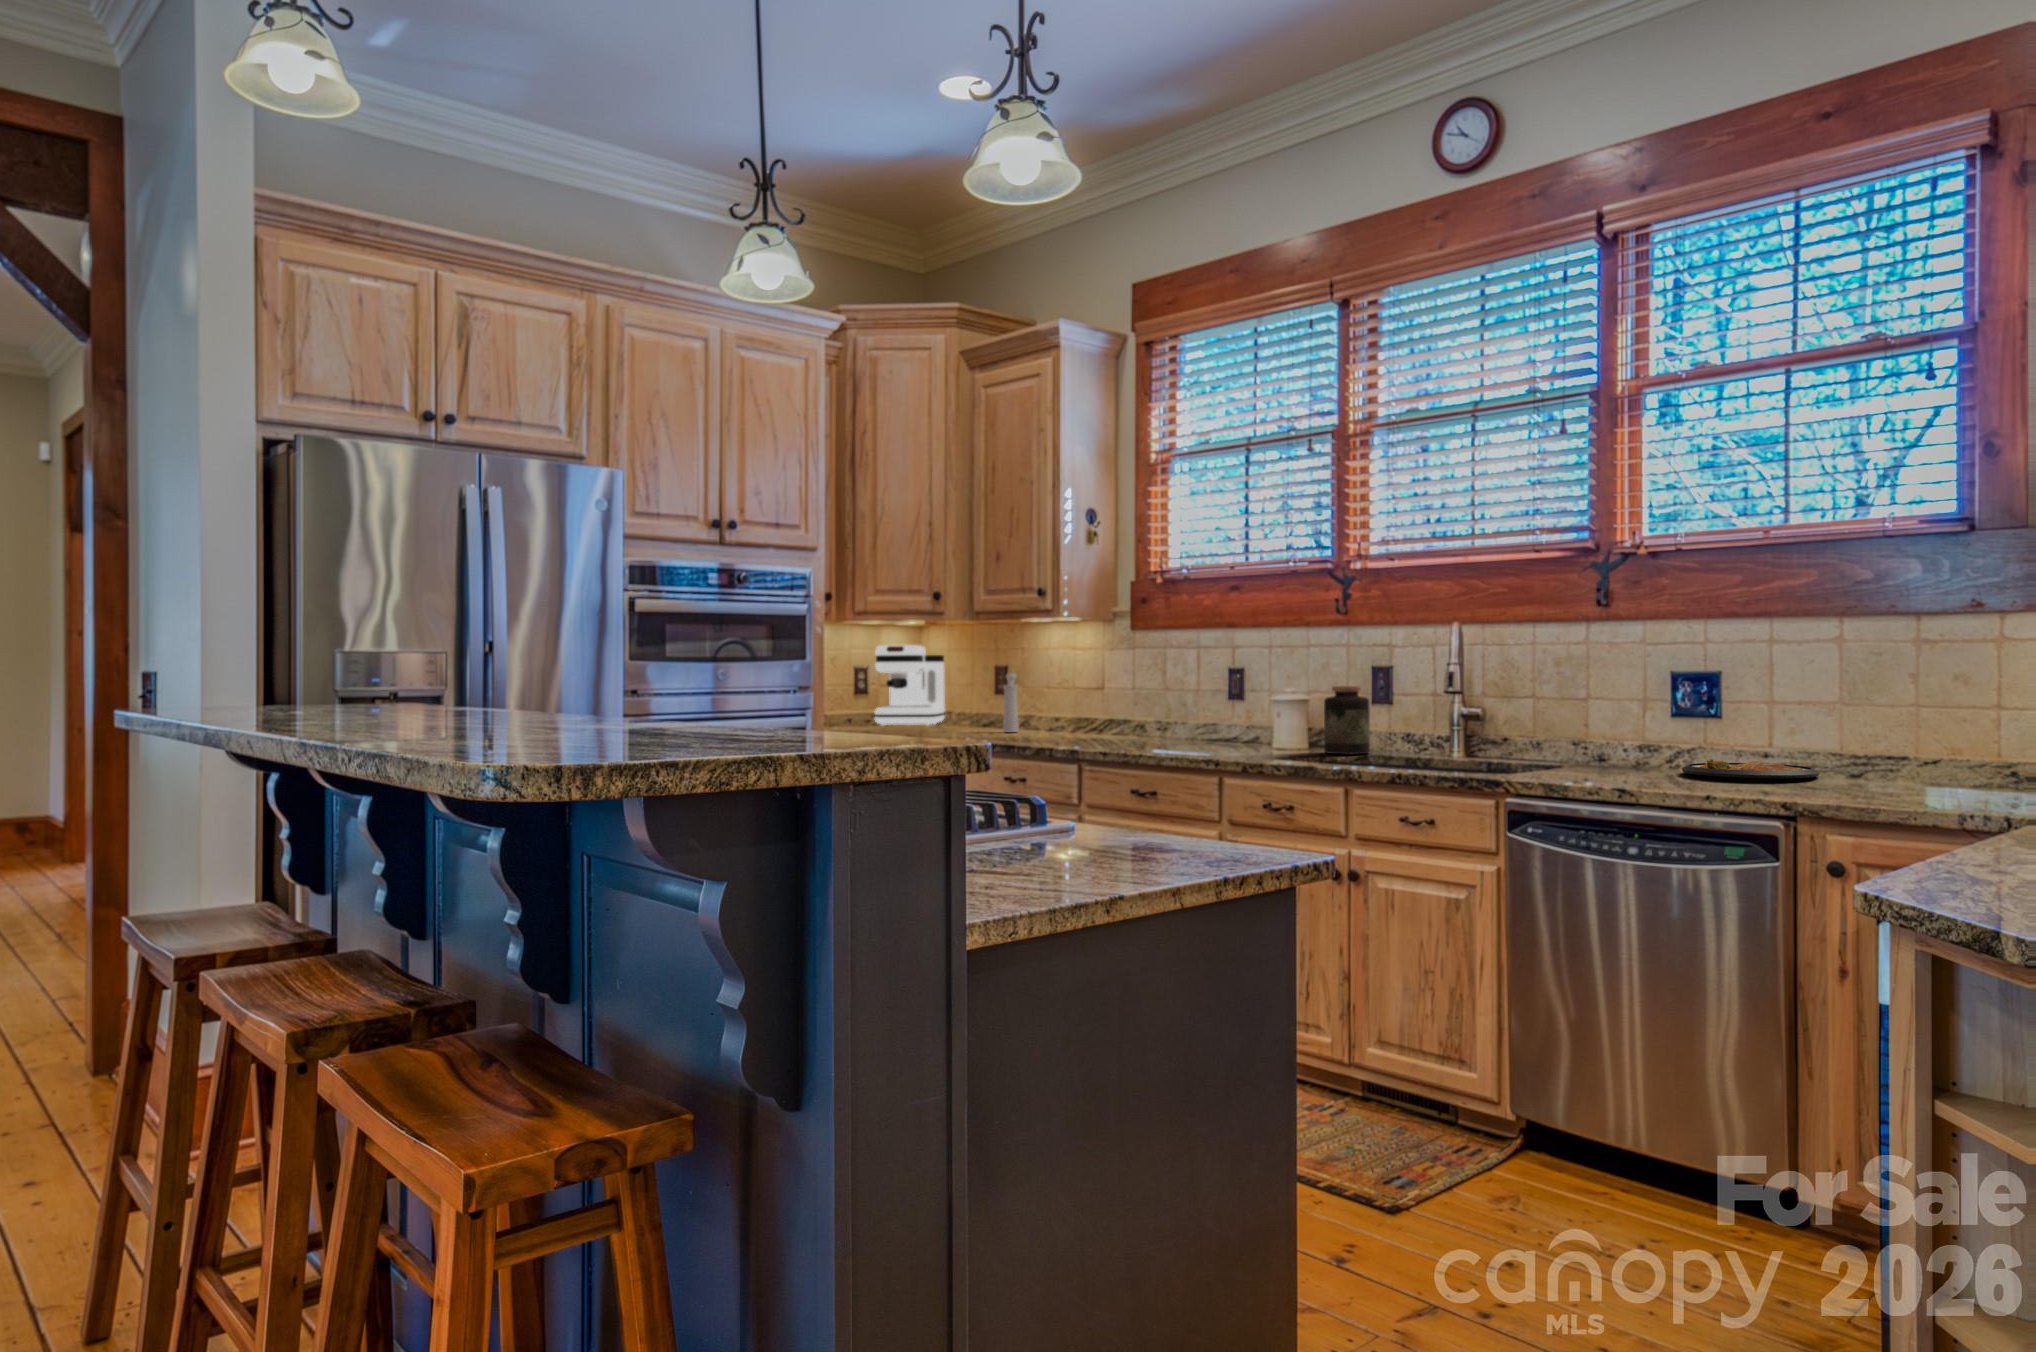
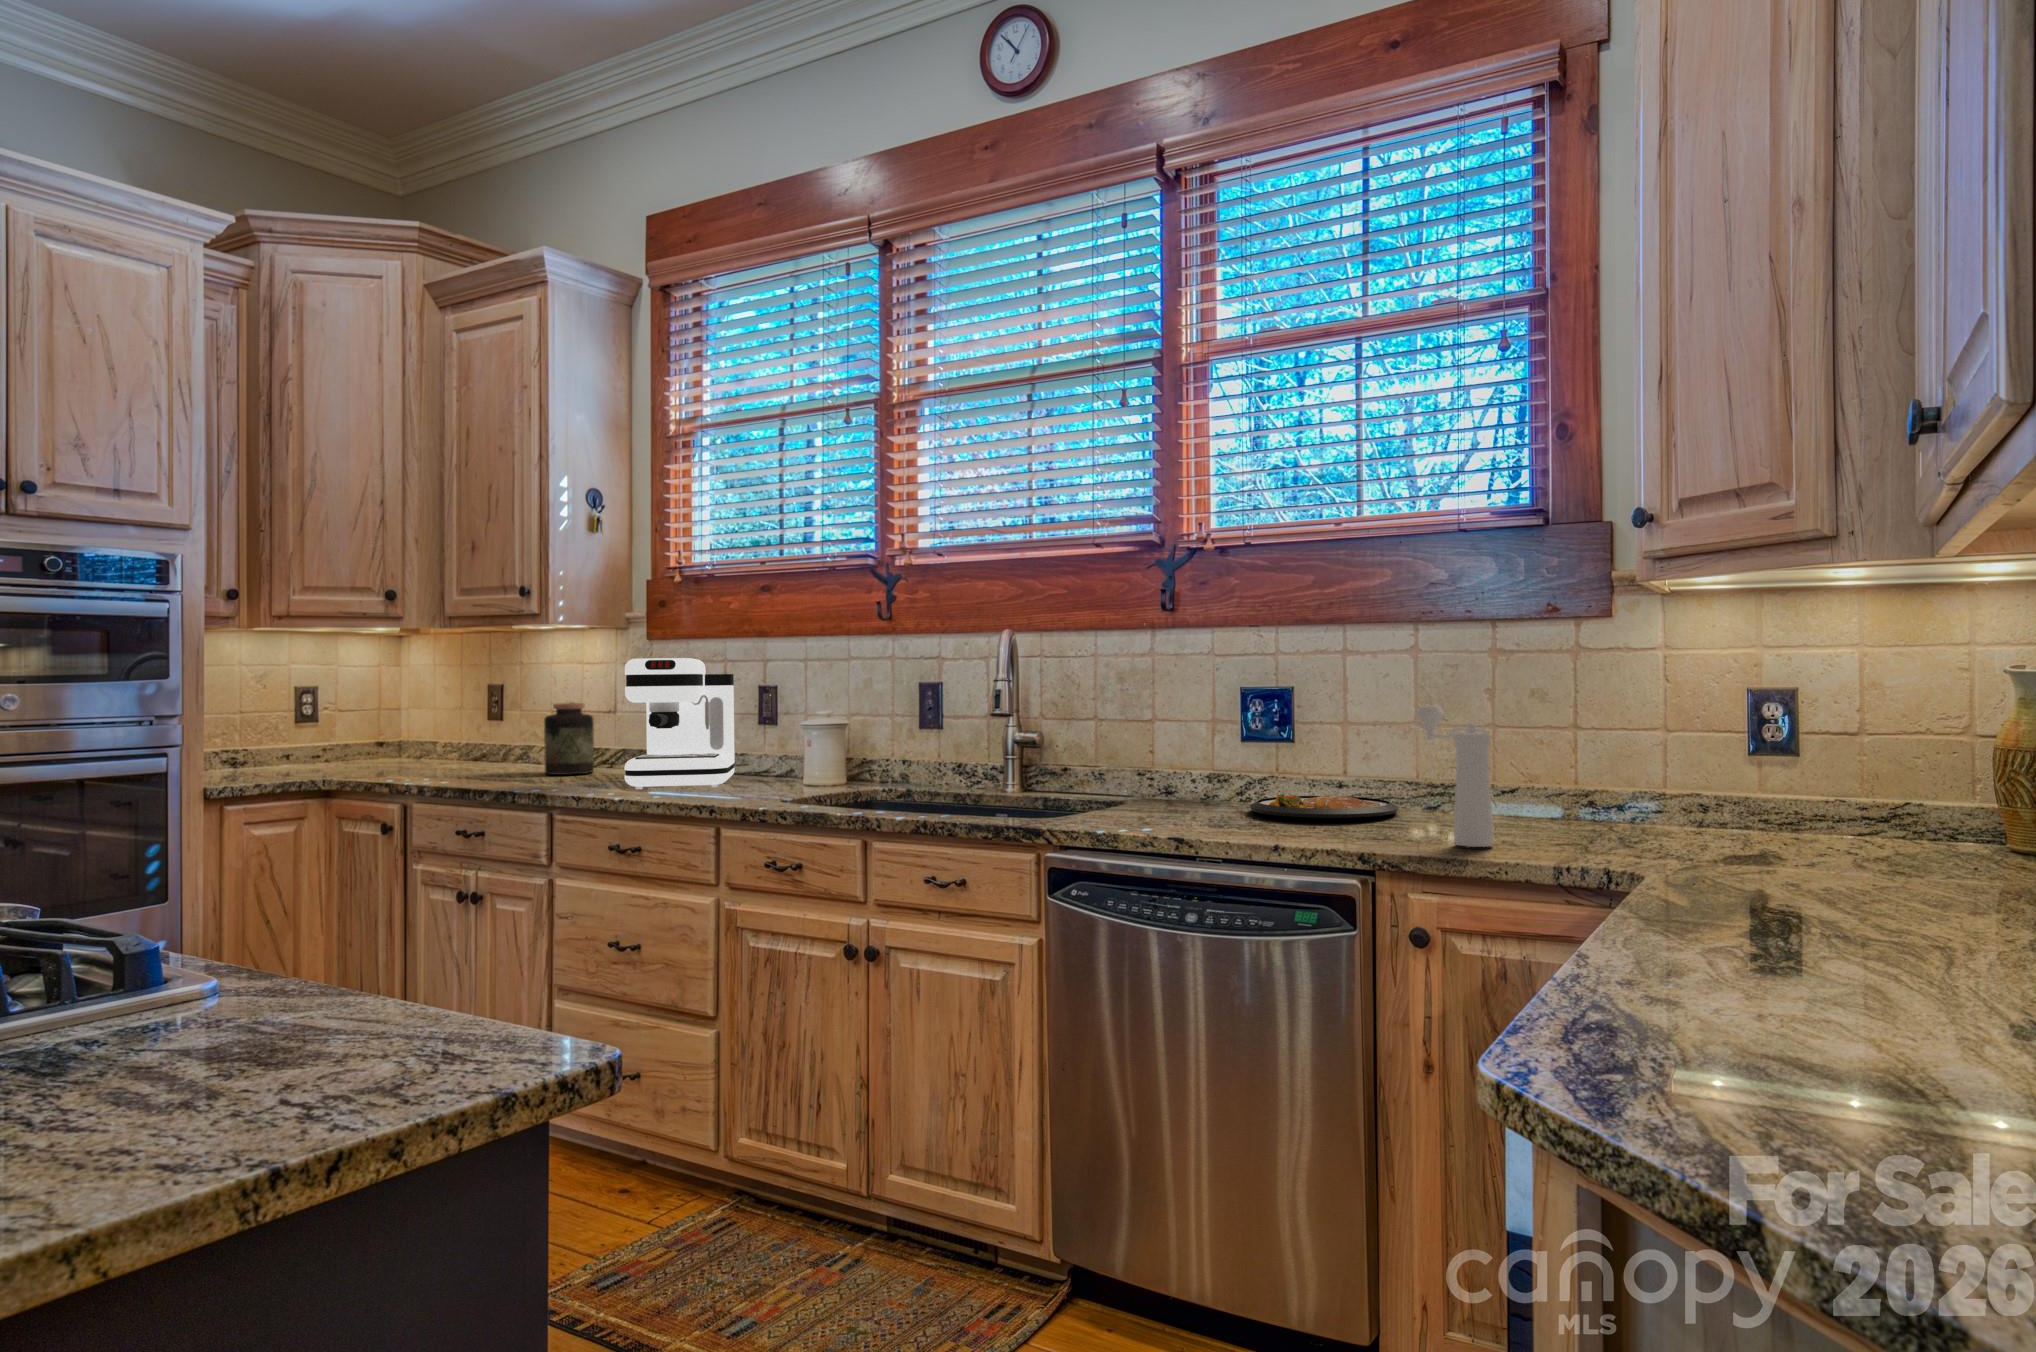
coffee maker: present [875,645,945,726] -> present [624,658,735,789]
pepper mill: present [1003,673,1019,732] -> present [1416,706,1493,847]
jar: present [1324,686,1370,754] -> present [544,703,594,775]

